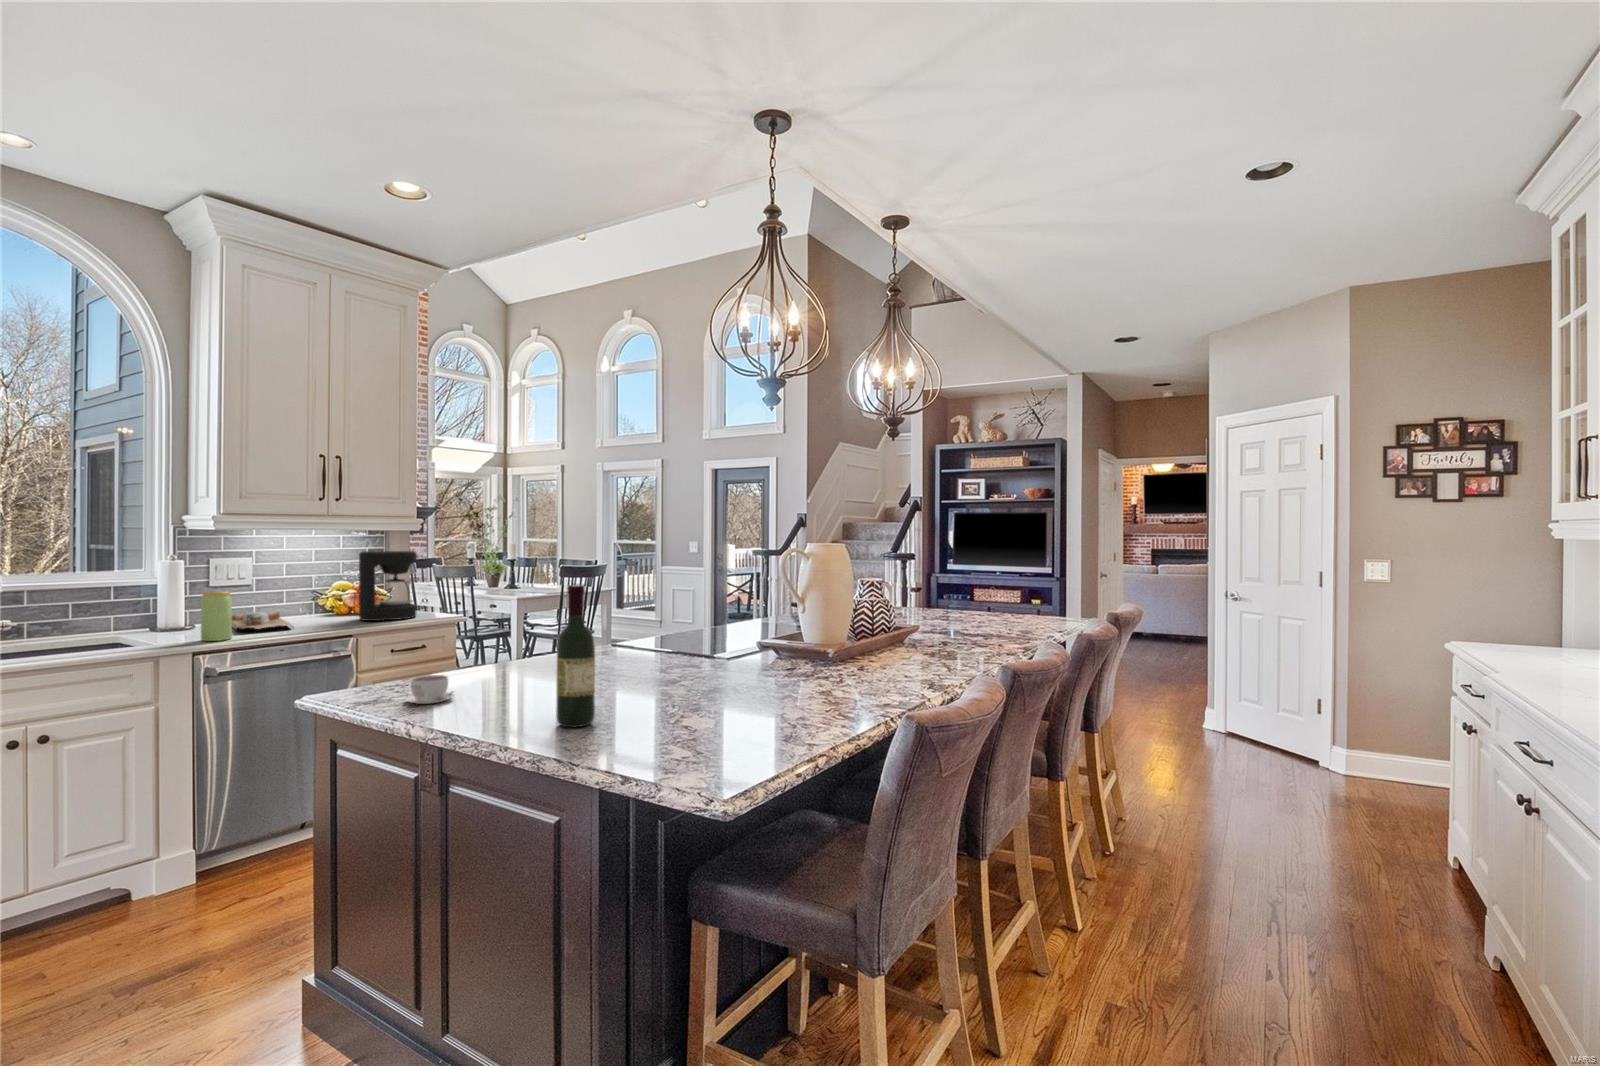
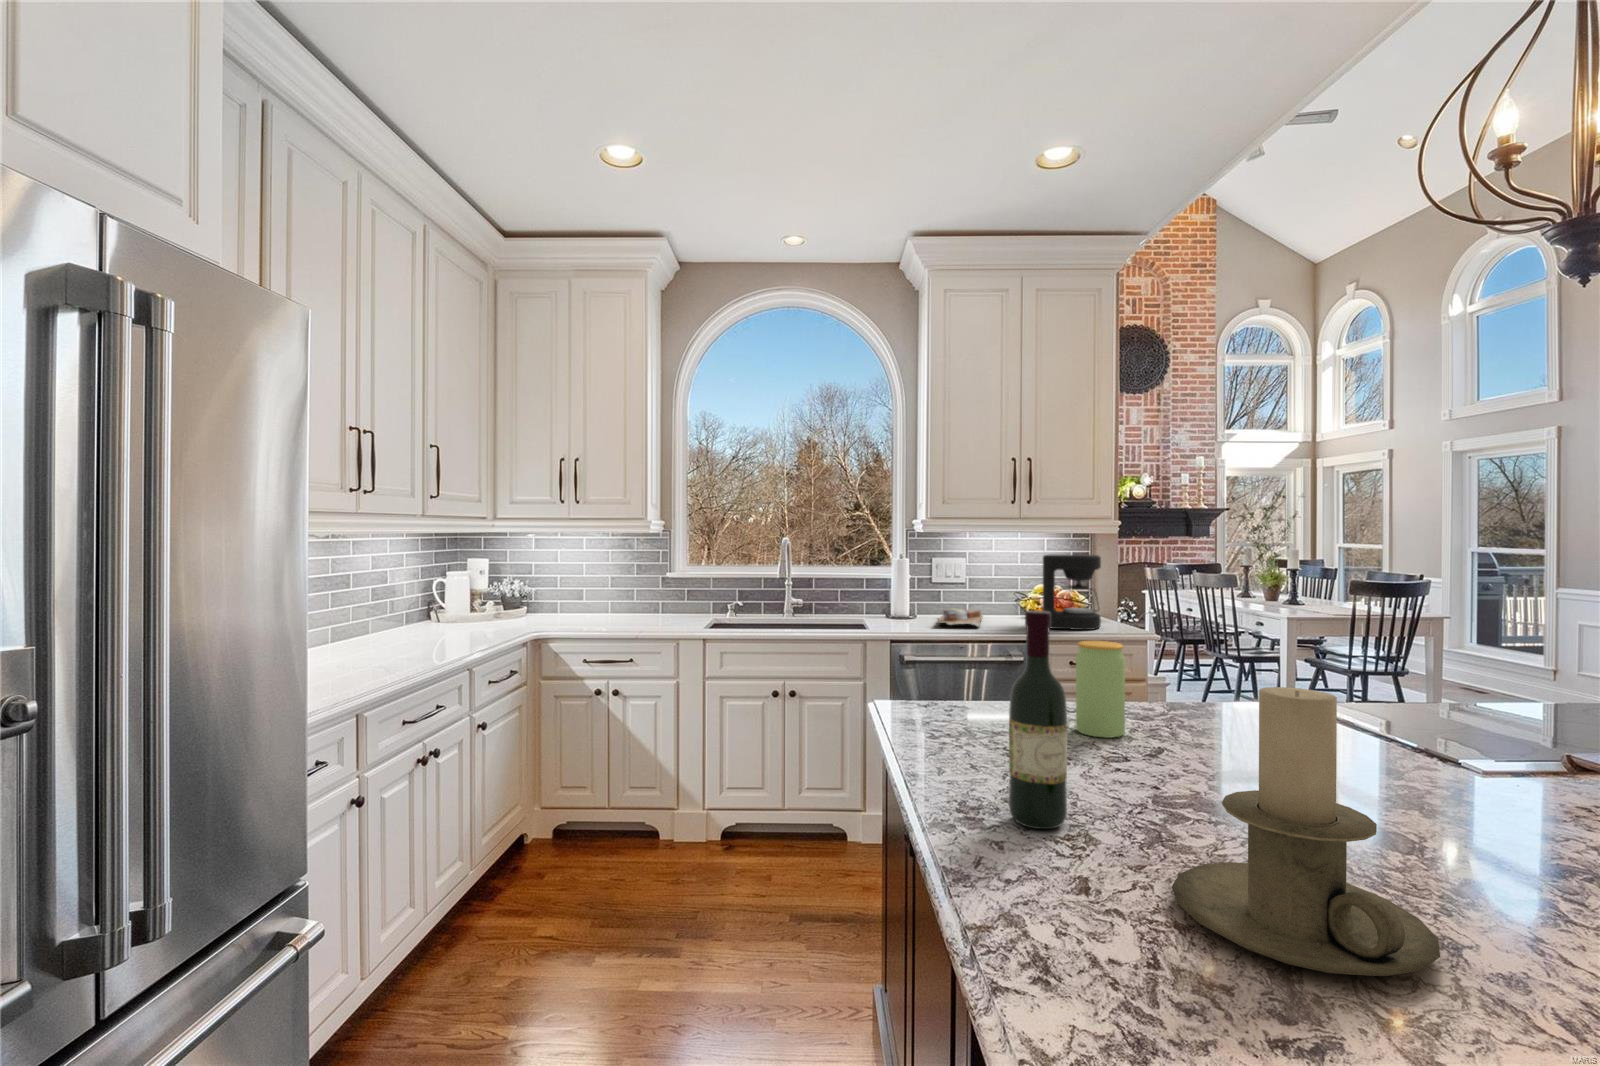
jar: present [201,591,232,641] -> present [1076,641,1125,738]
candle holder: none [676,610,786,737] -> present [1172,687,1440,976]
coffee cup: present [405,675,454,704] -> none [915,703,976,739]

